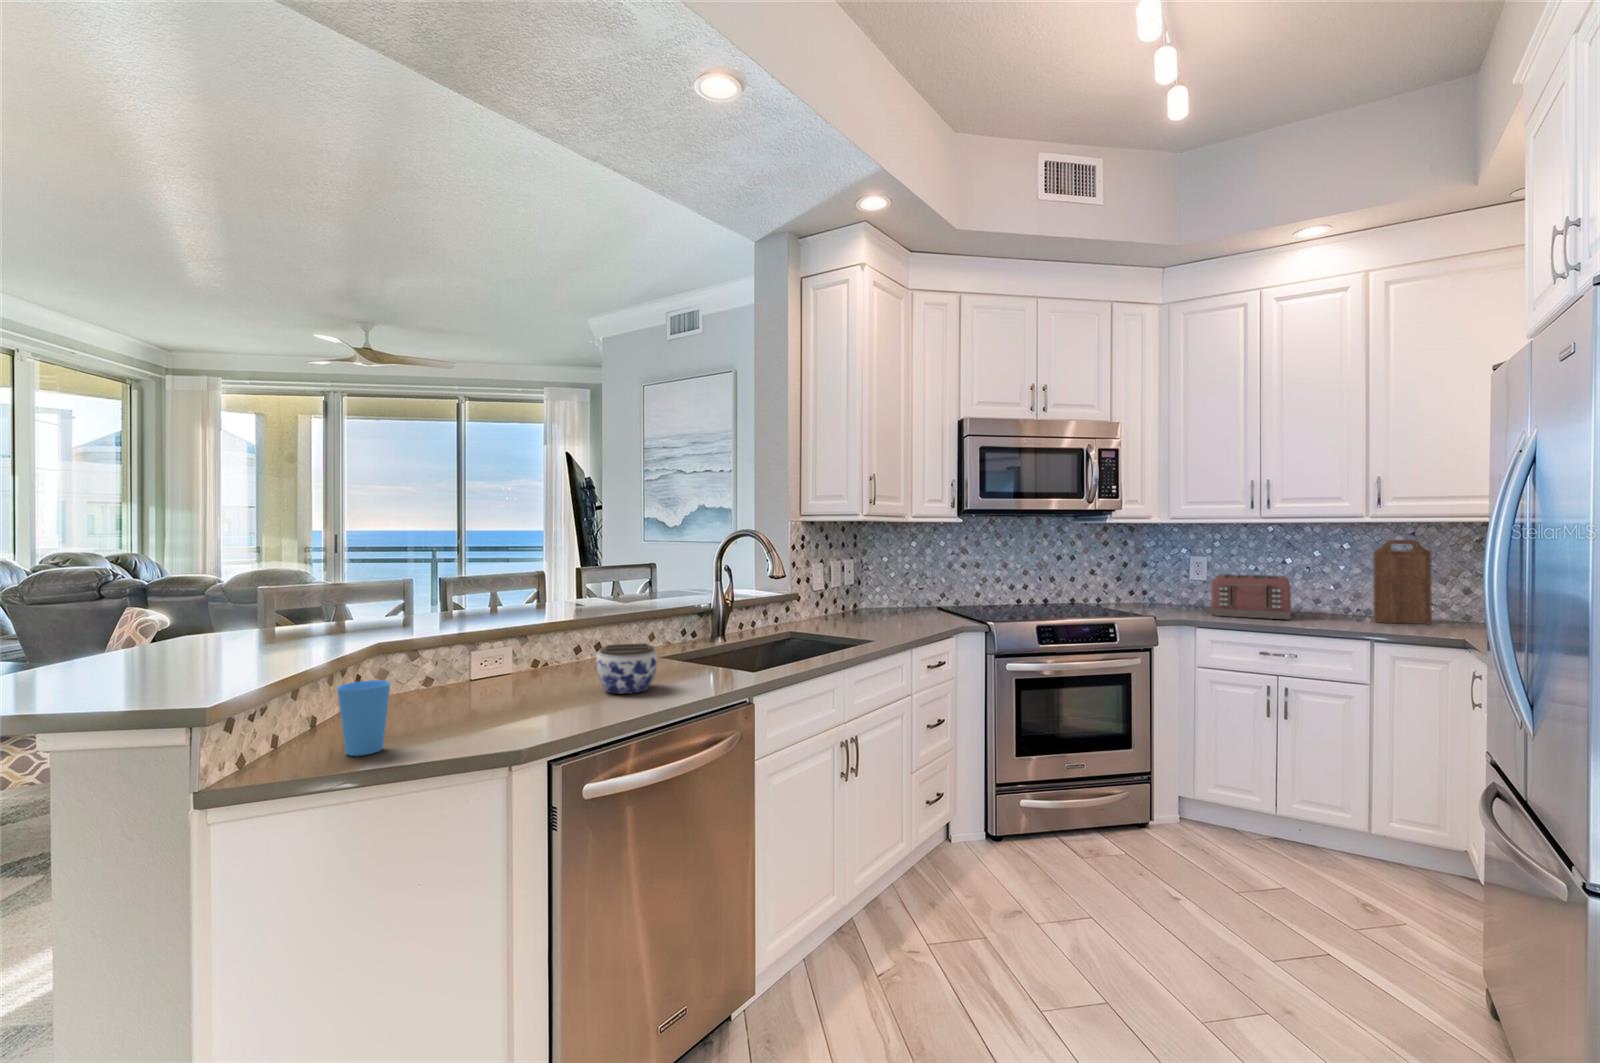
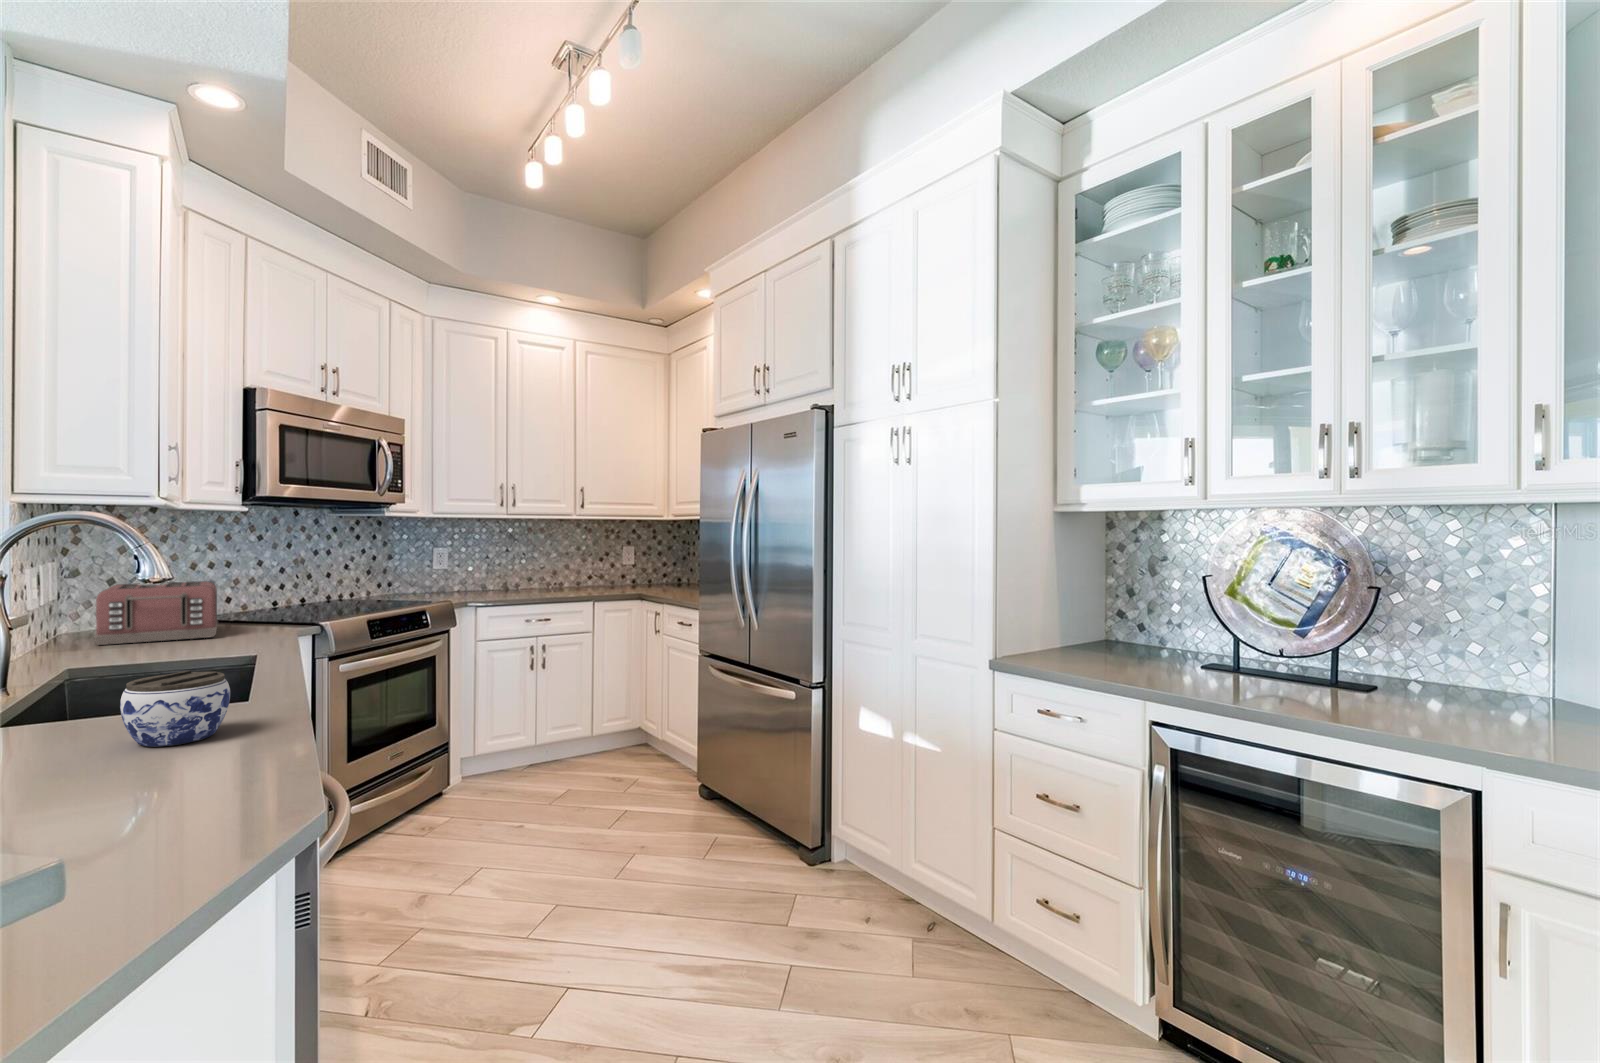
cutting board: present [1373,540,1432,624] -> none [577,531,604,591]
toaster: present [1211,574,1291,619] -> present [94,581,218,645]
cup: present [337,680,390,756] -> none [69,746,172,879]

